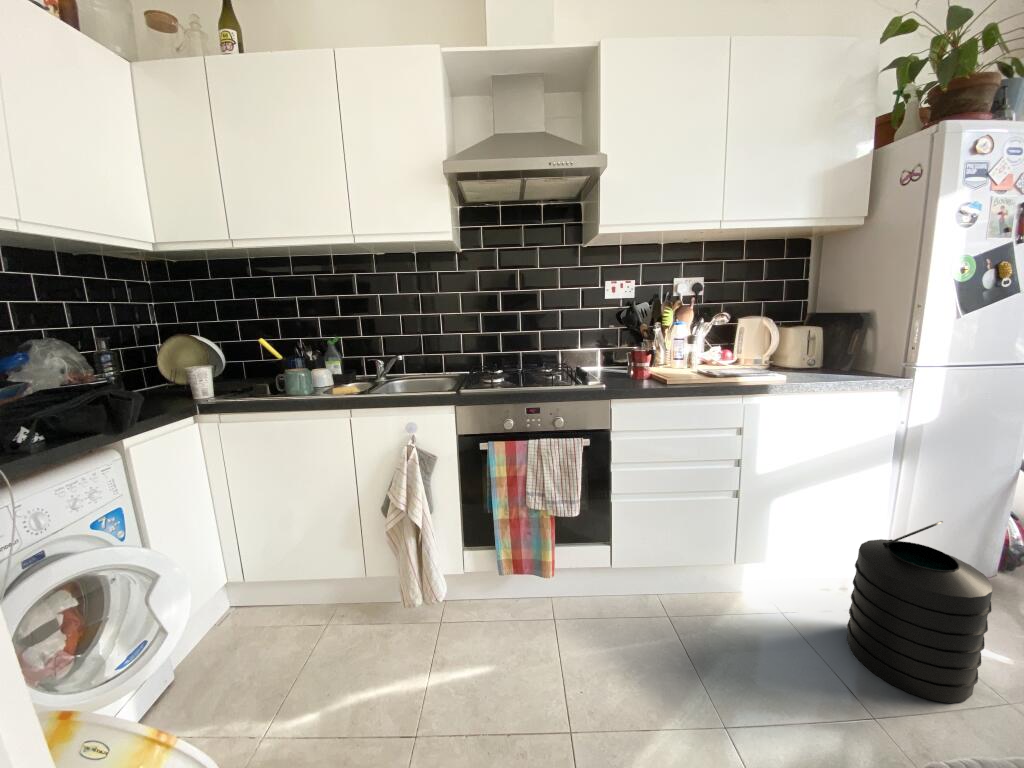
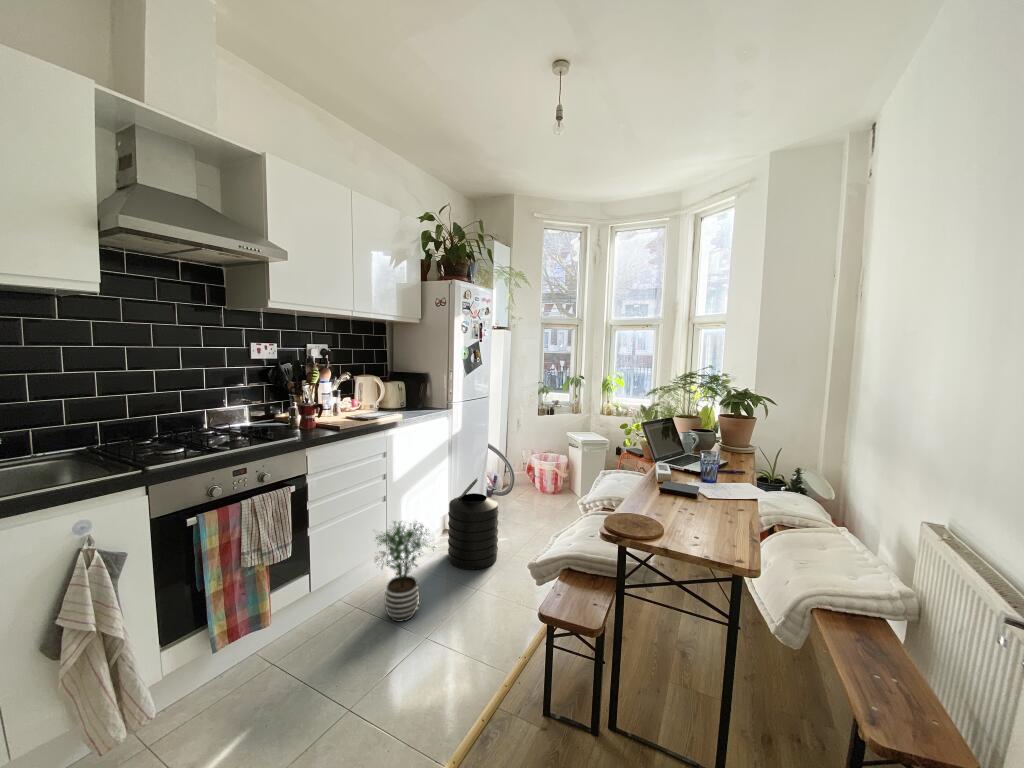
potted plant: none [662,527,769,680] -> present [376,522,427,622]

